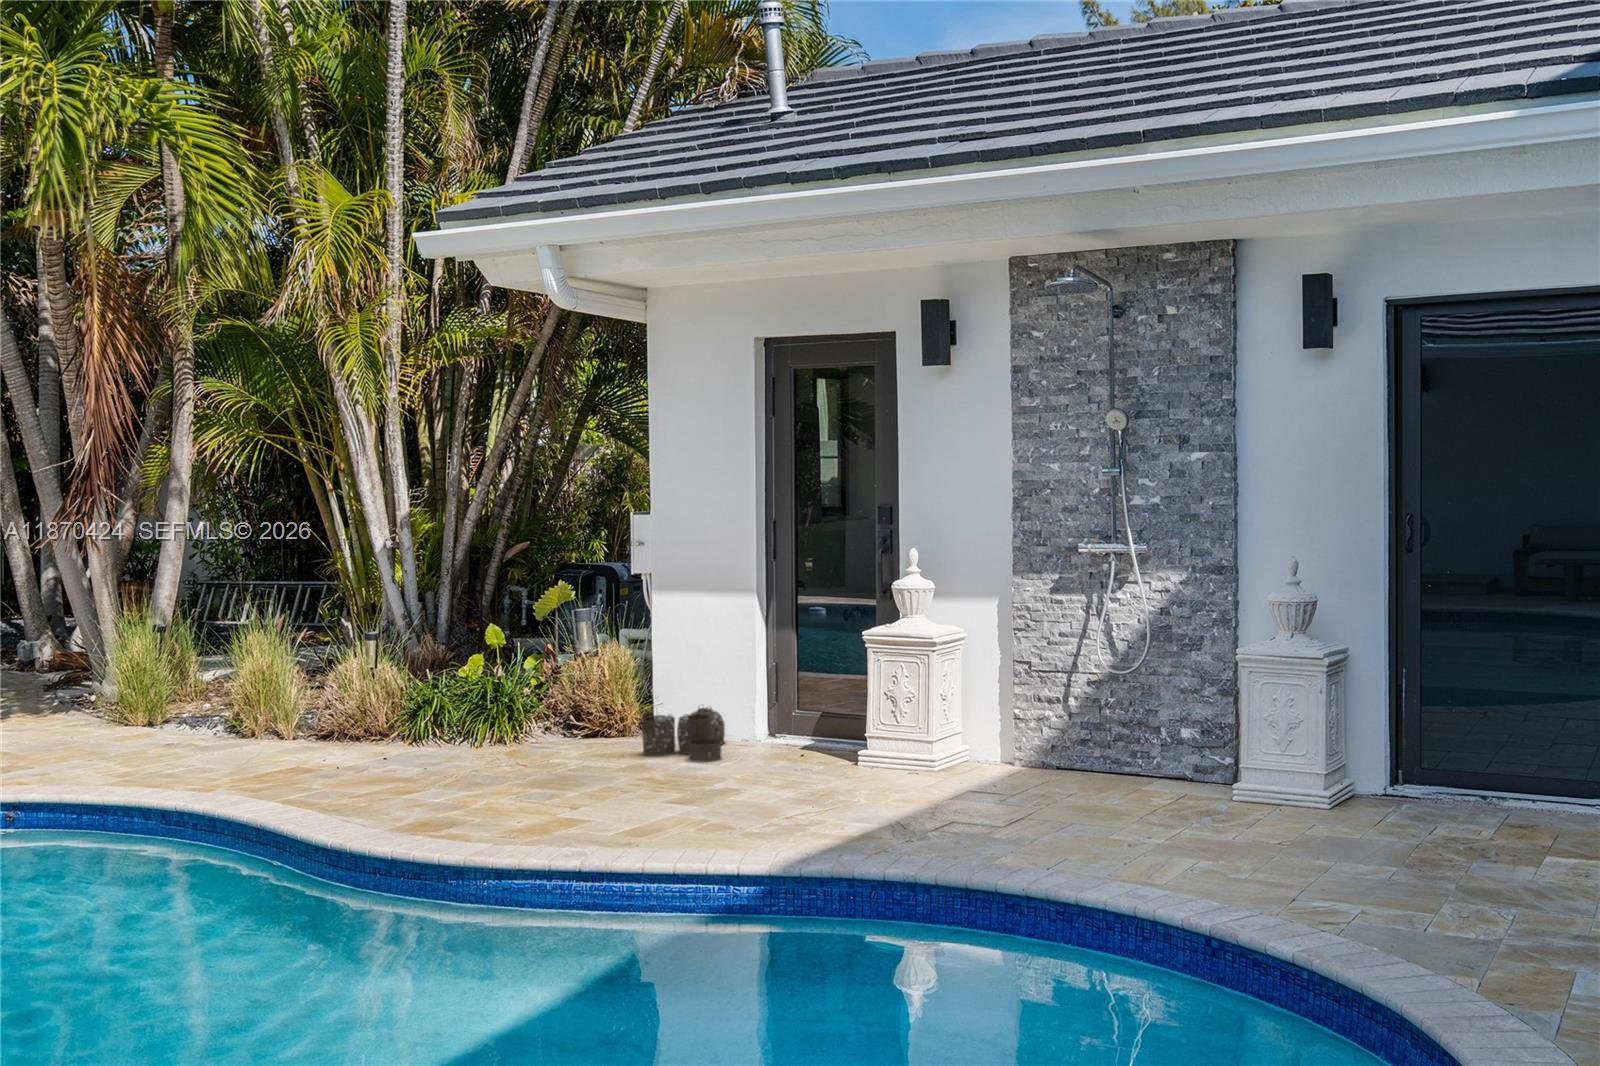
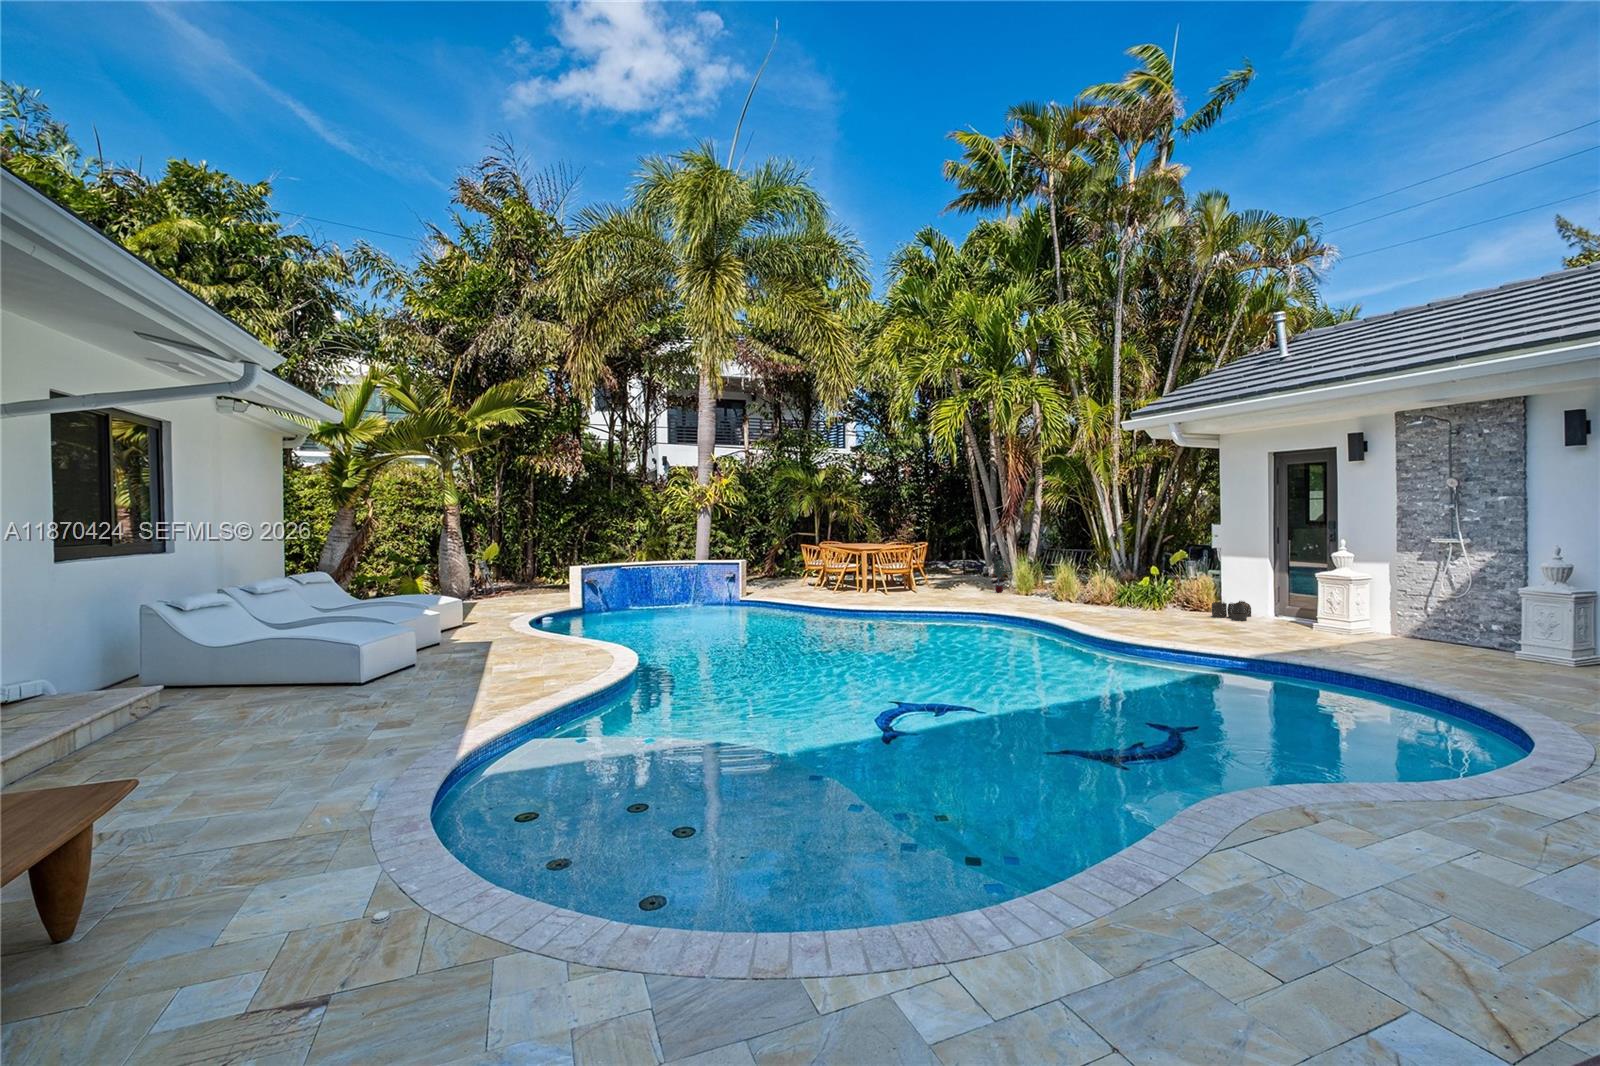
potted tree: none [36,611,107,728] -> present [993,555,1012,593]

